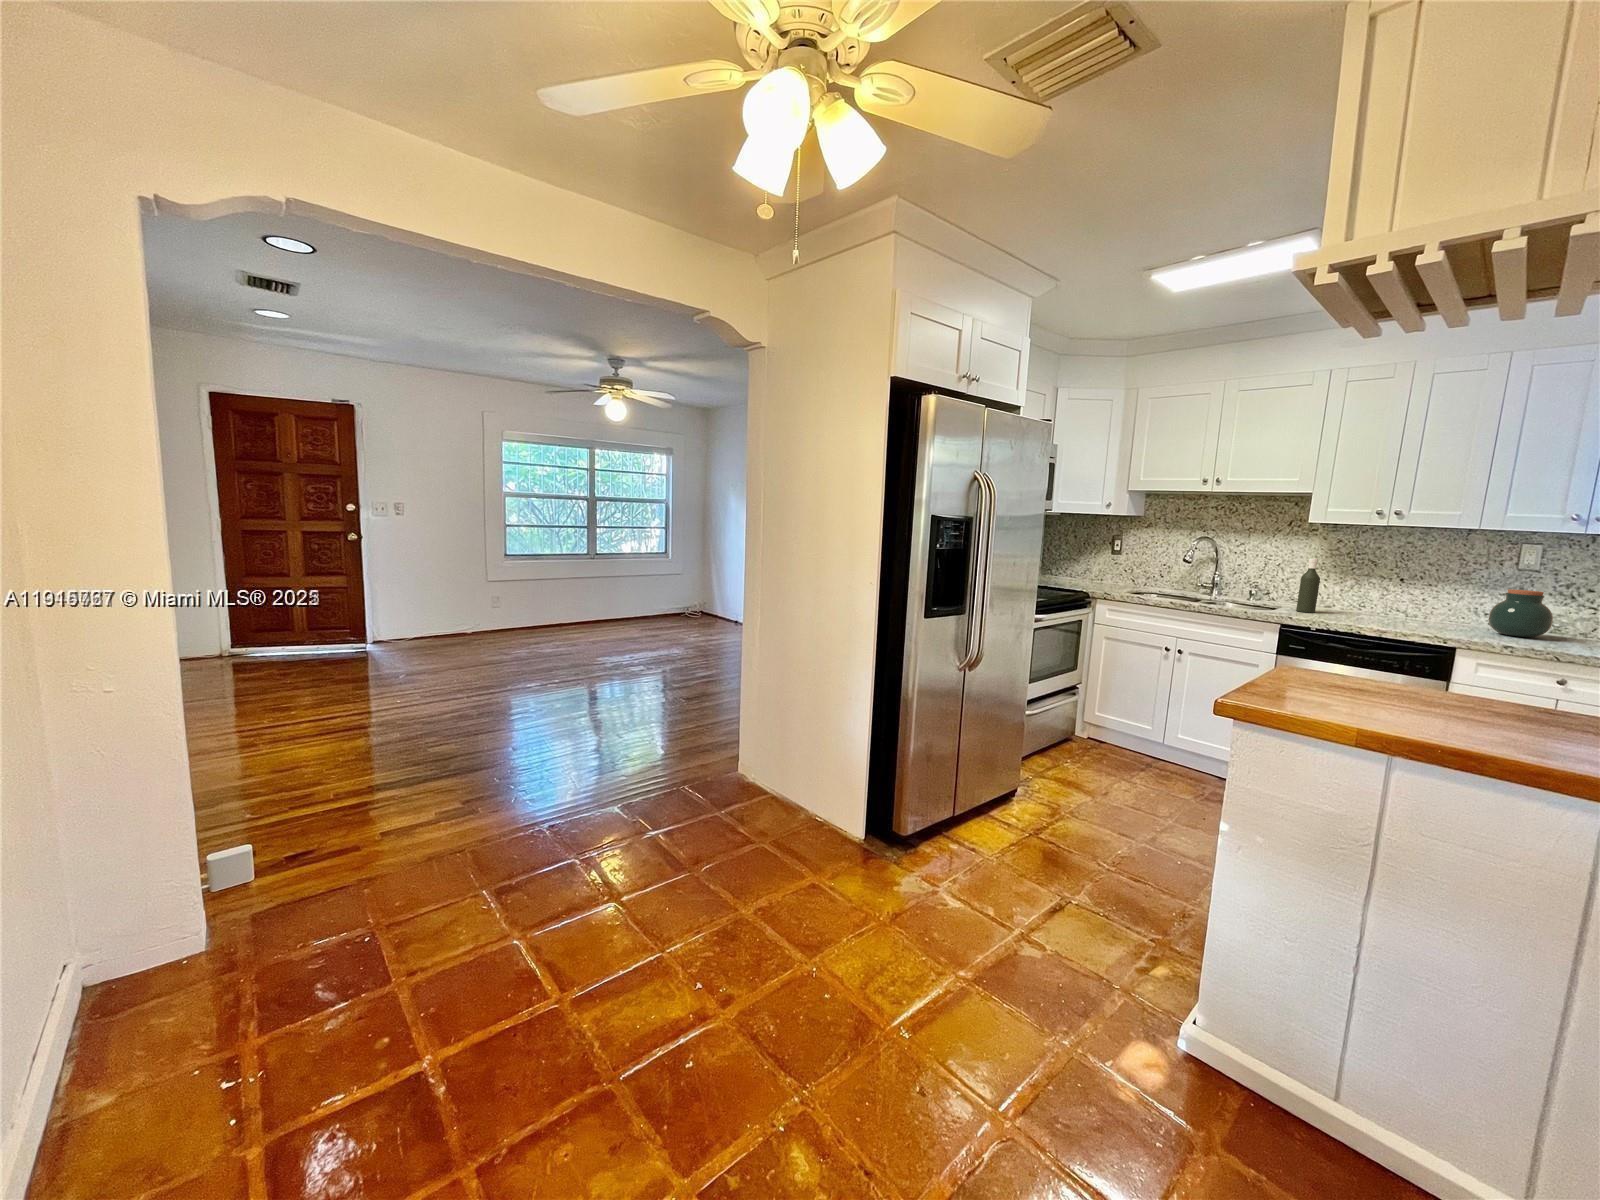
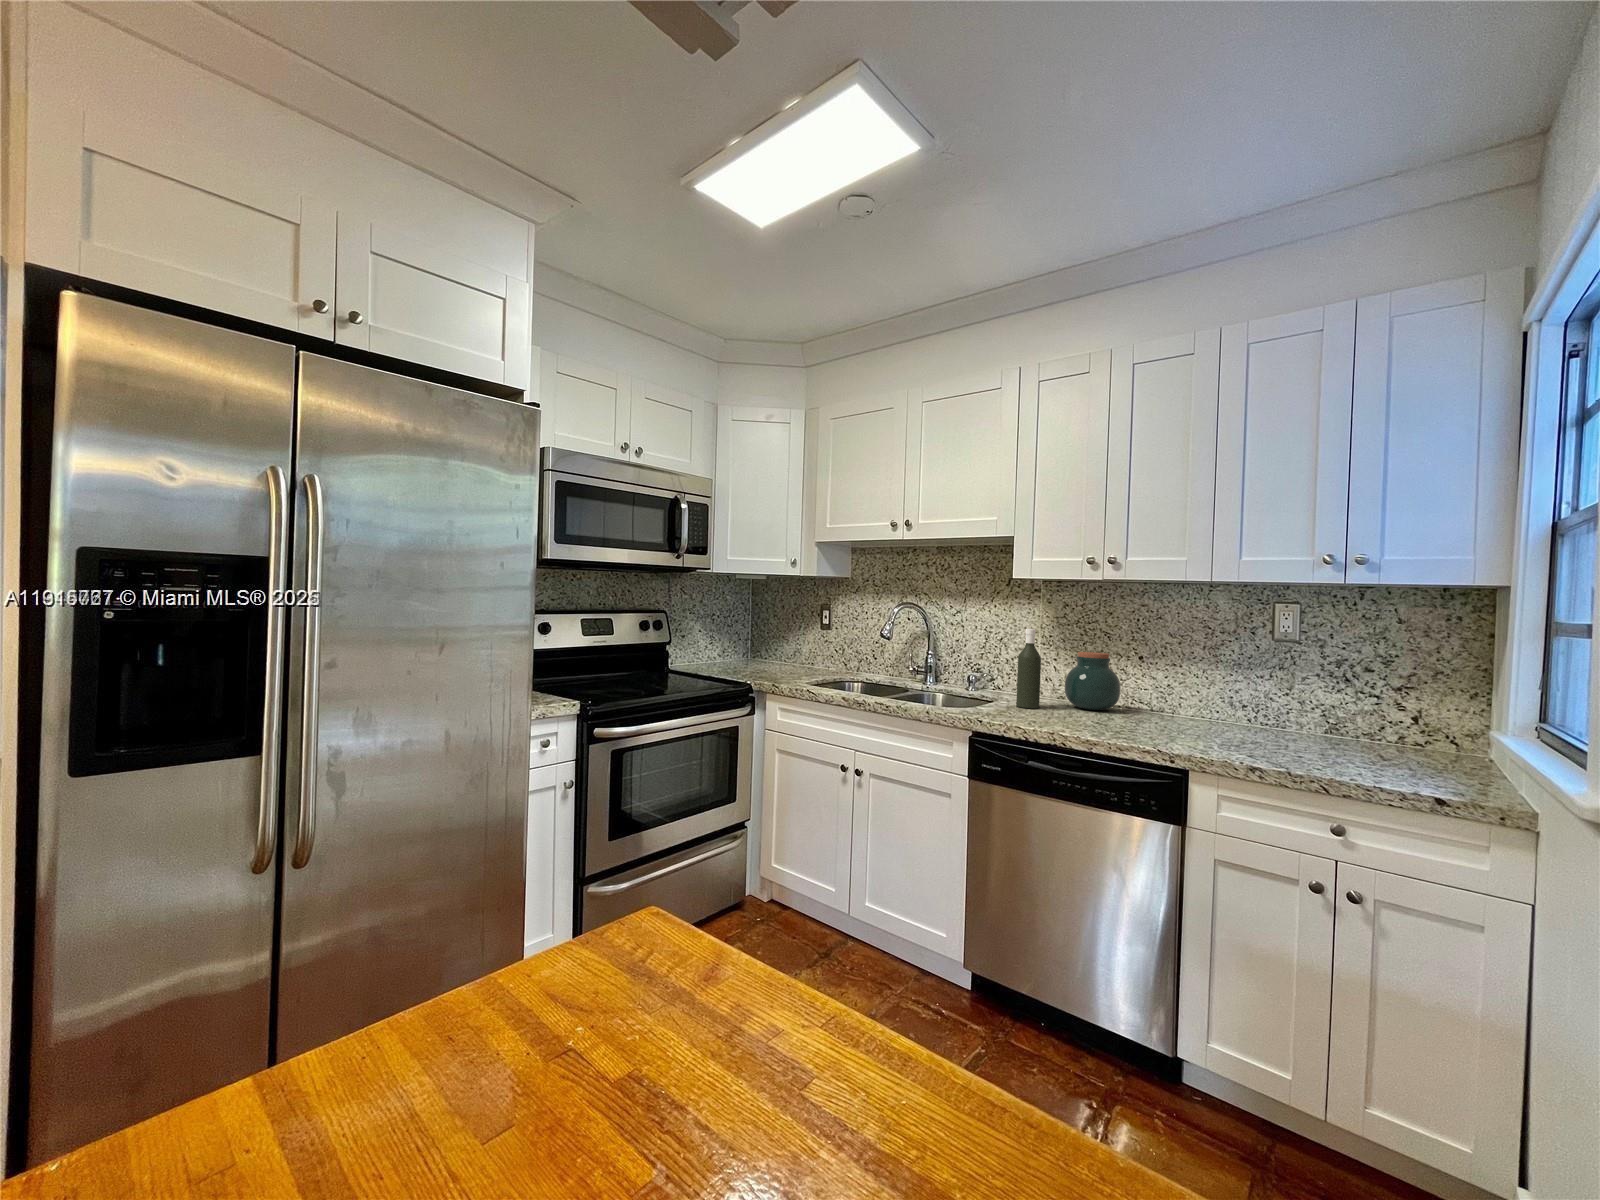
jar: present [1489,589,1553,637] -> present [1065,652,1121,710]

